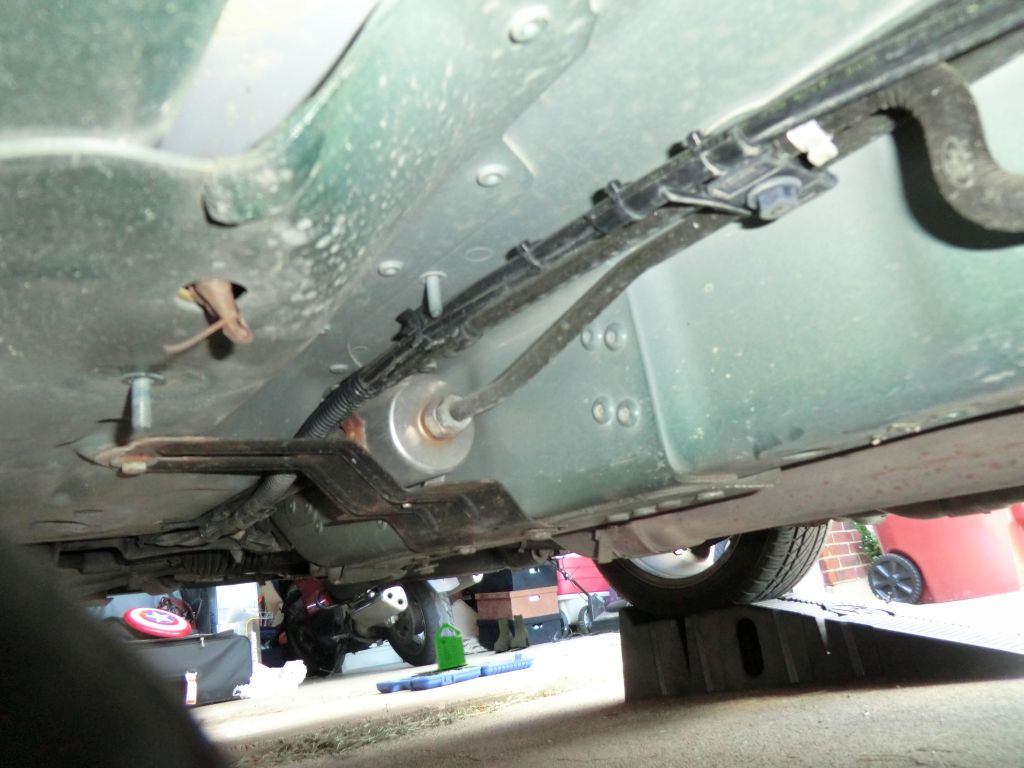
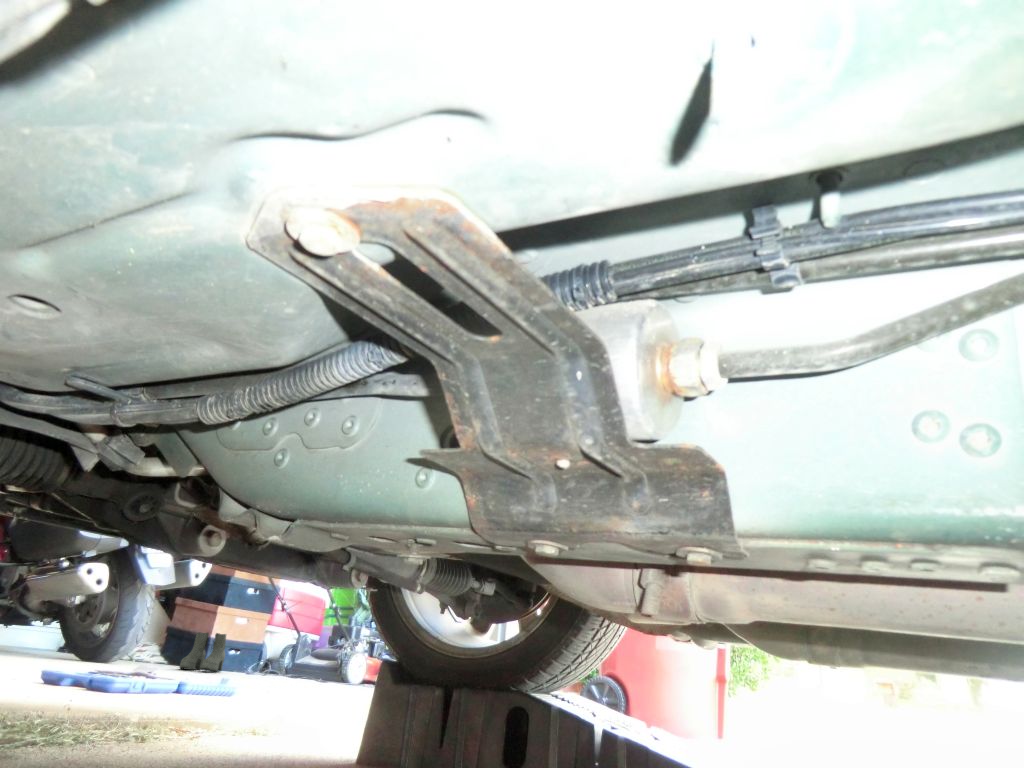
watering can: present [435,623,466,670] -> none [106,621,155,674]

